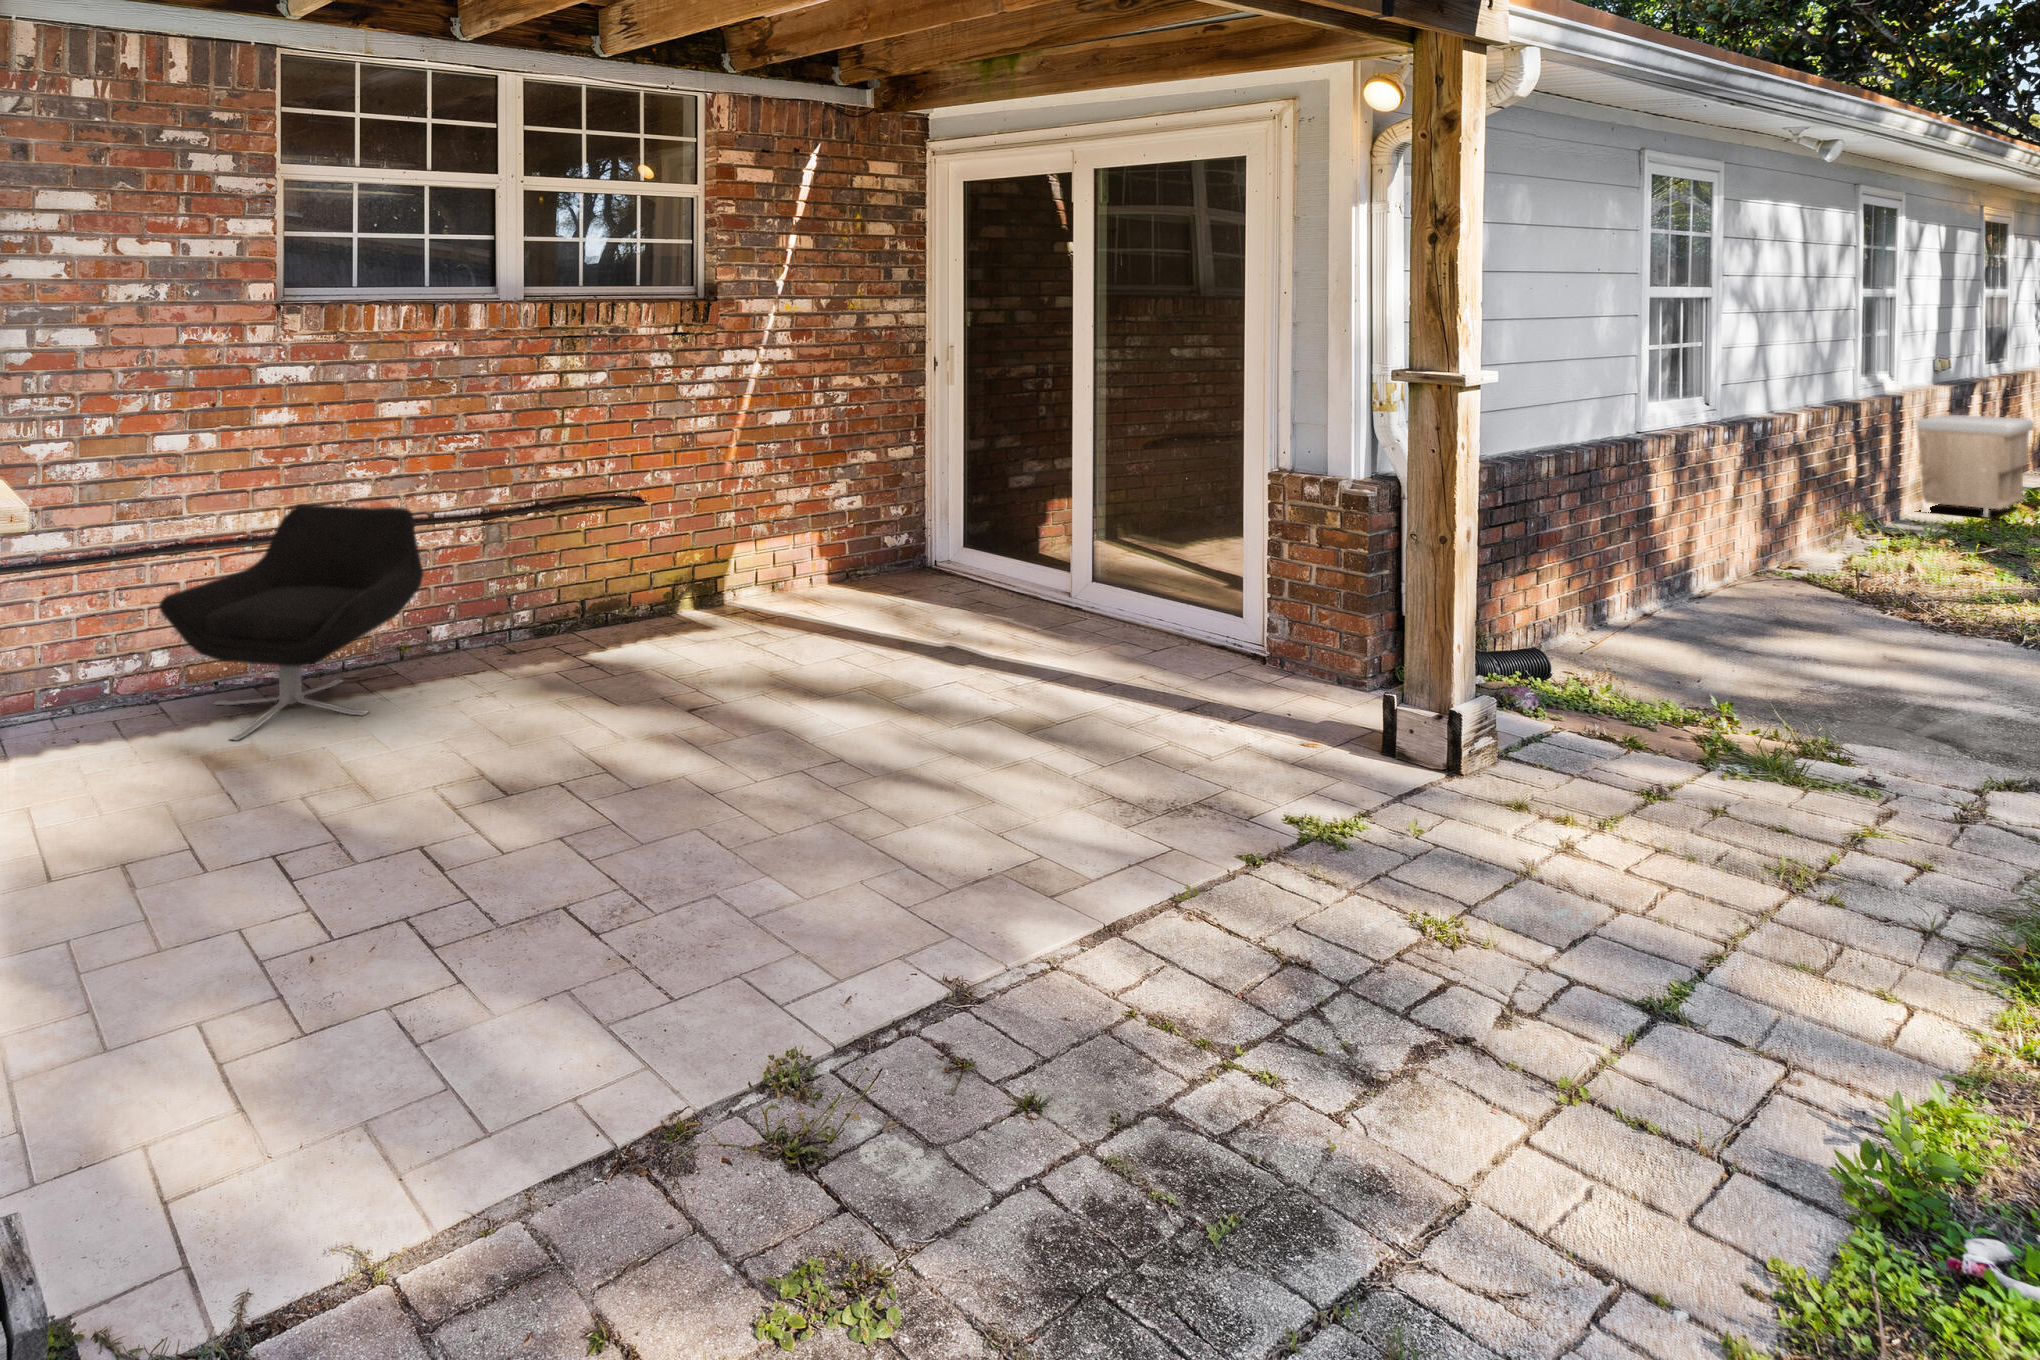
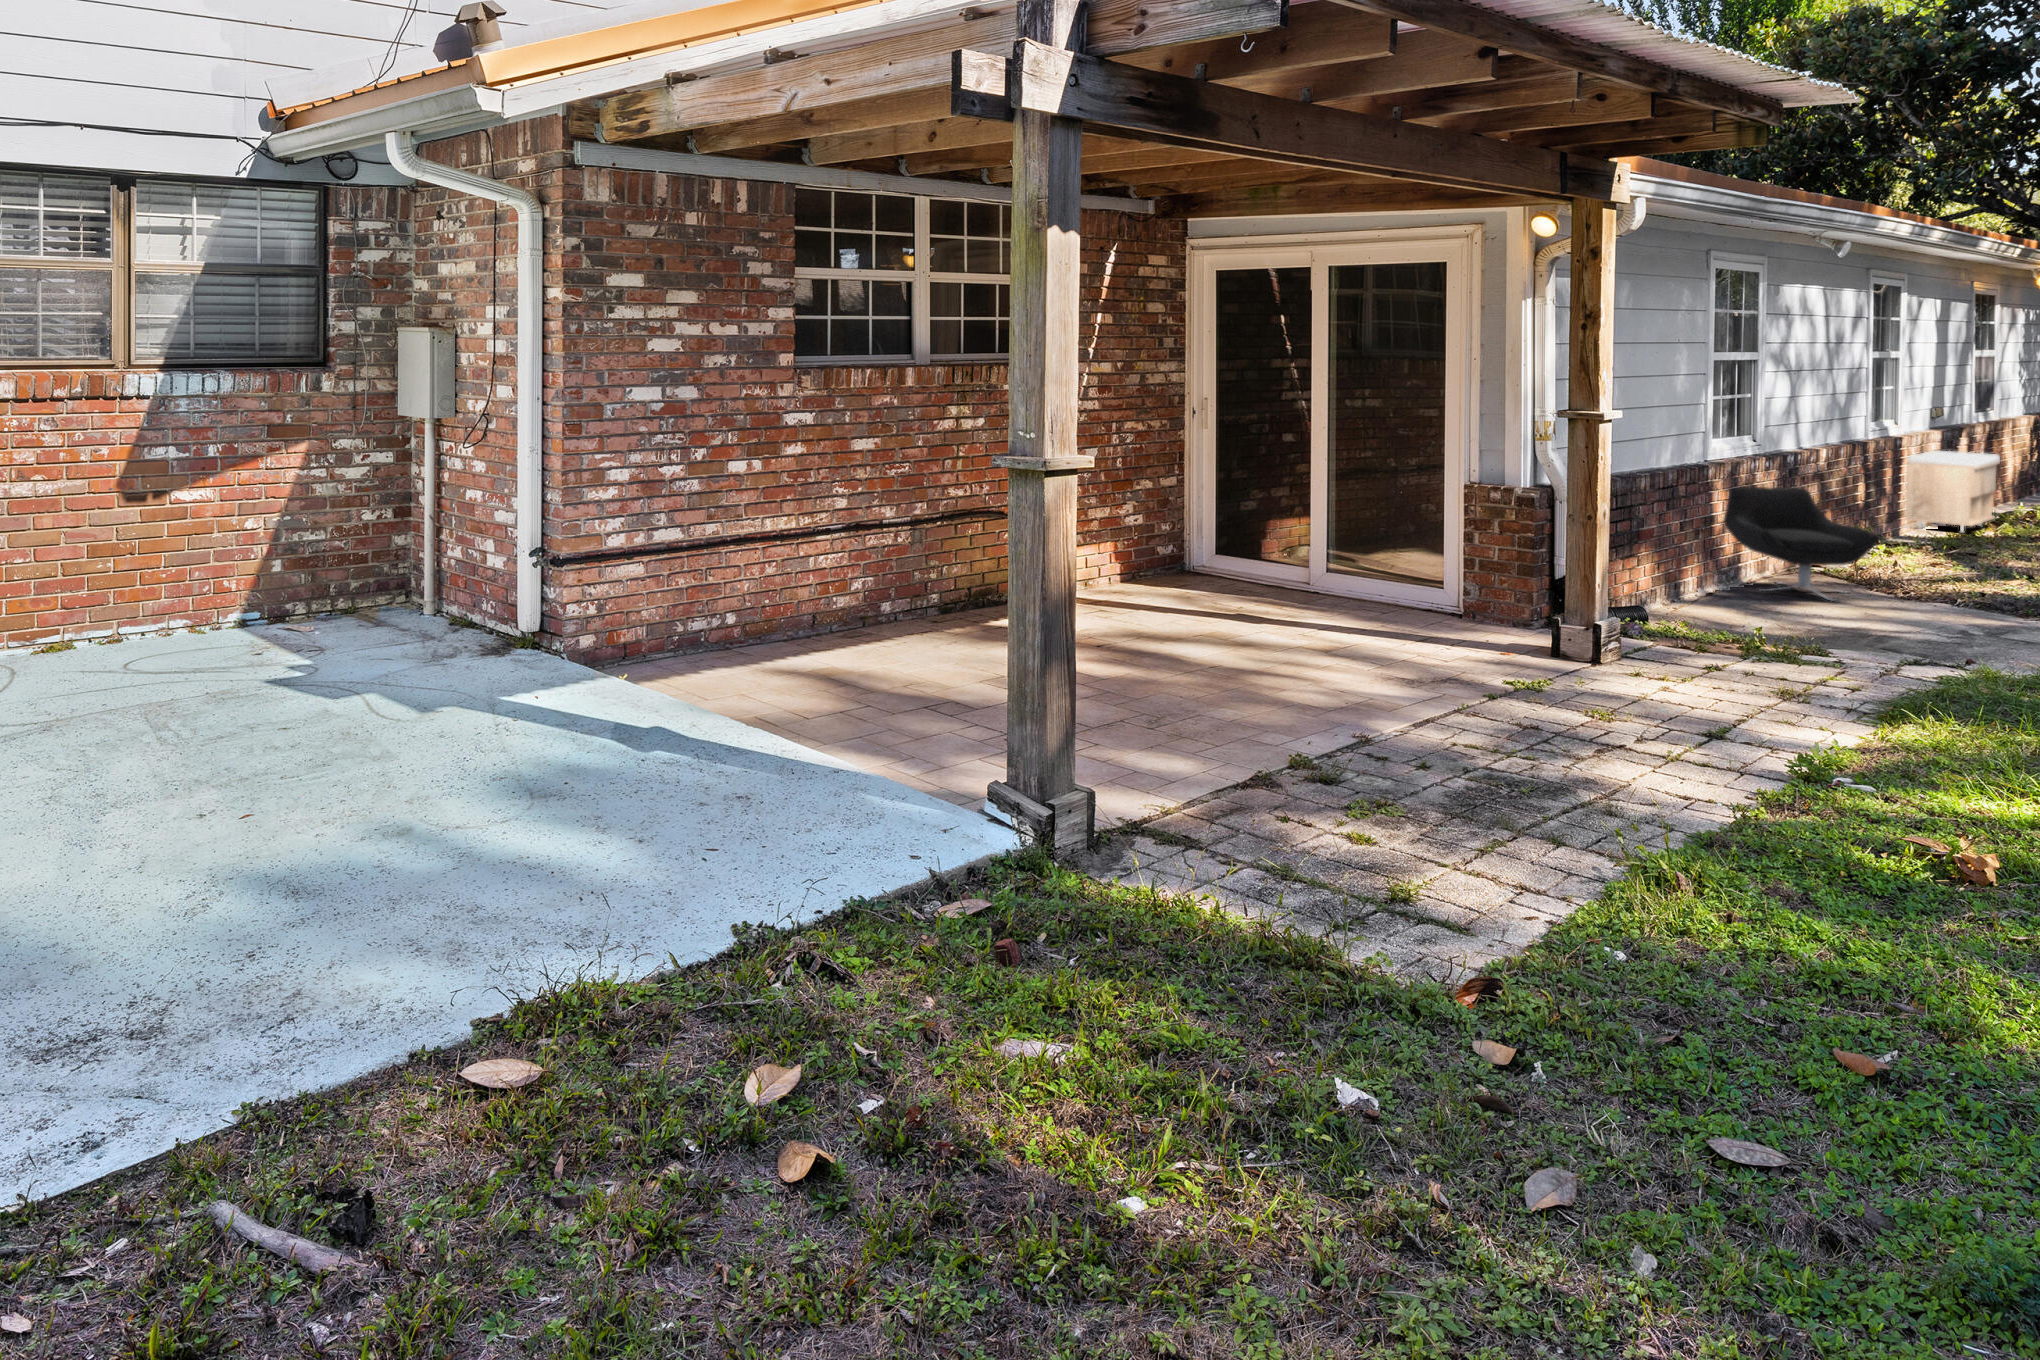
lounge chair: present [159,504,424,741] -> present [1724,487,1880,600]

